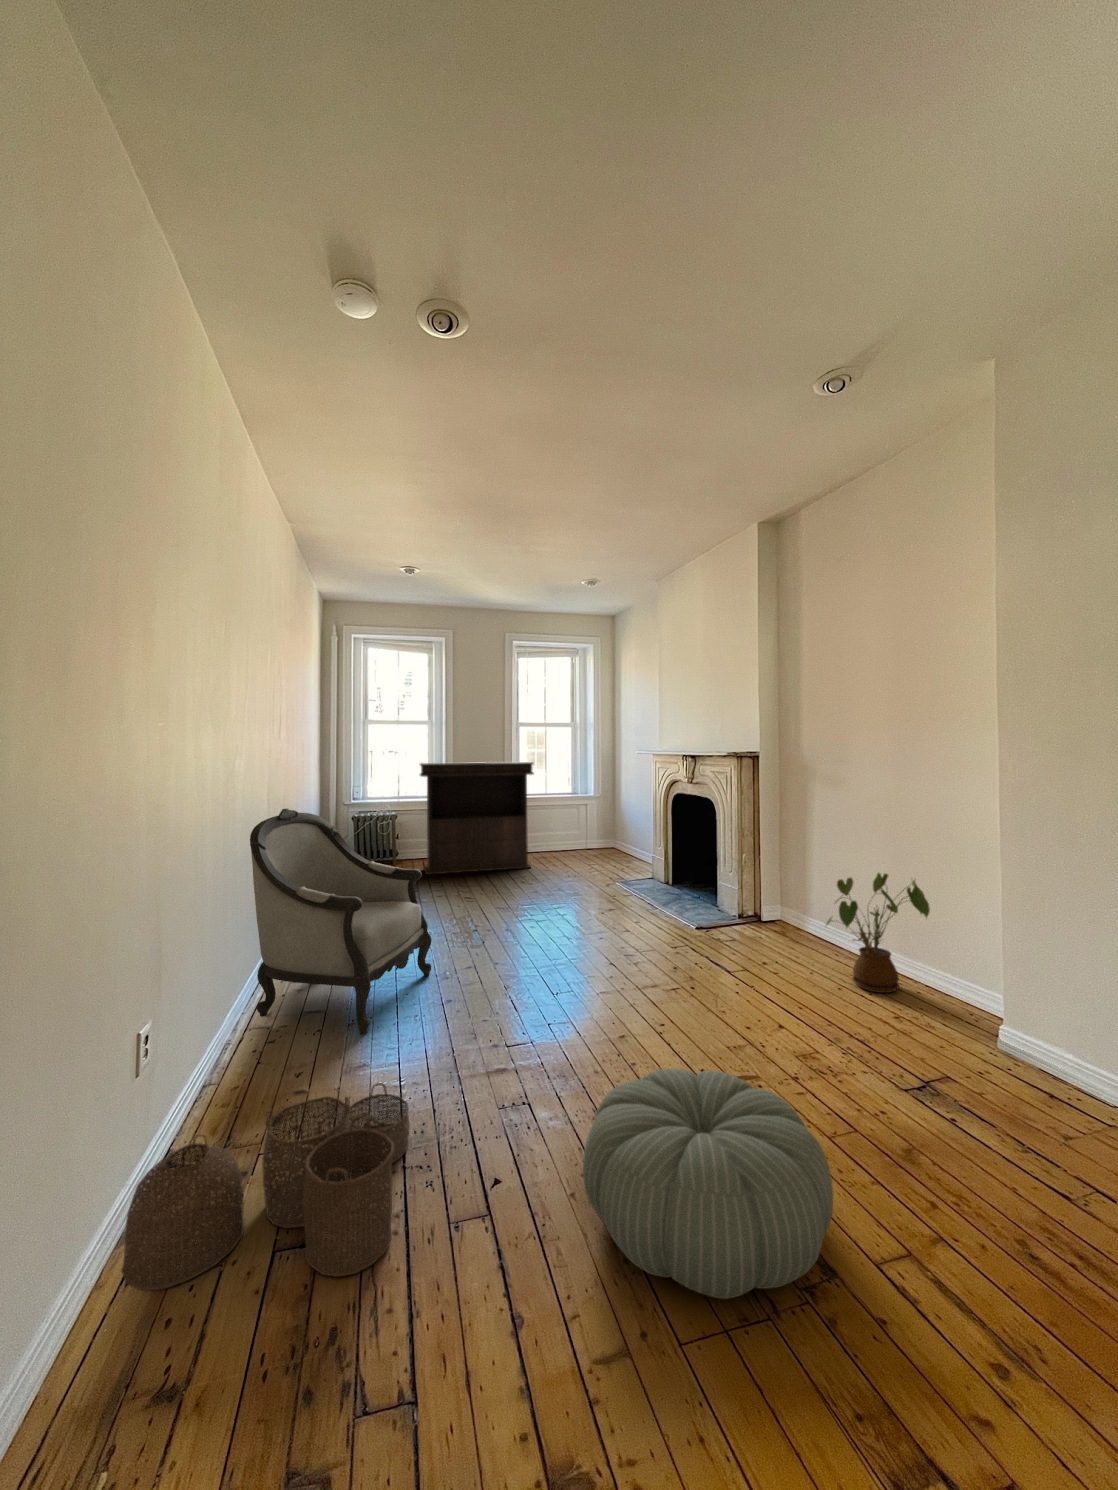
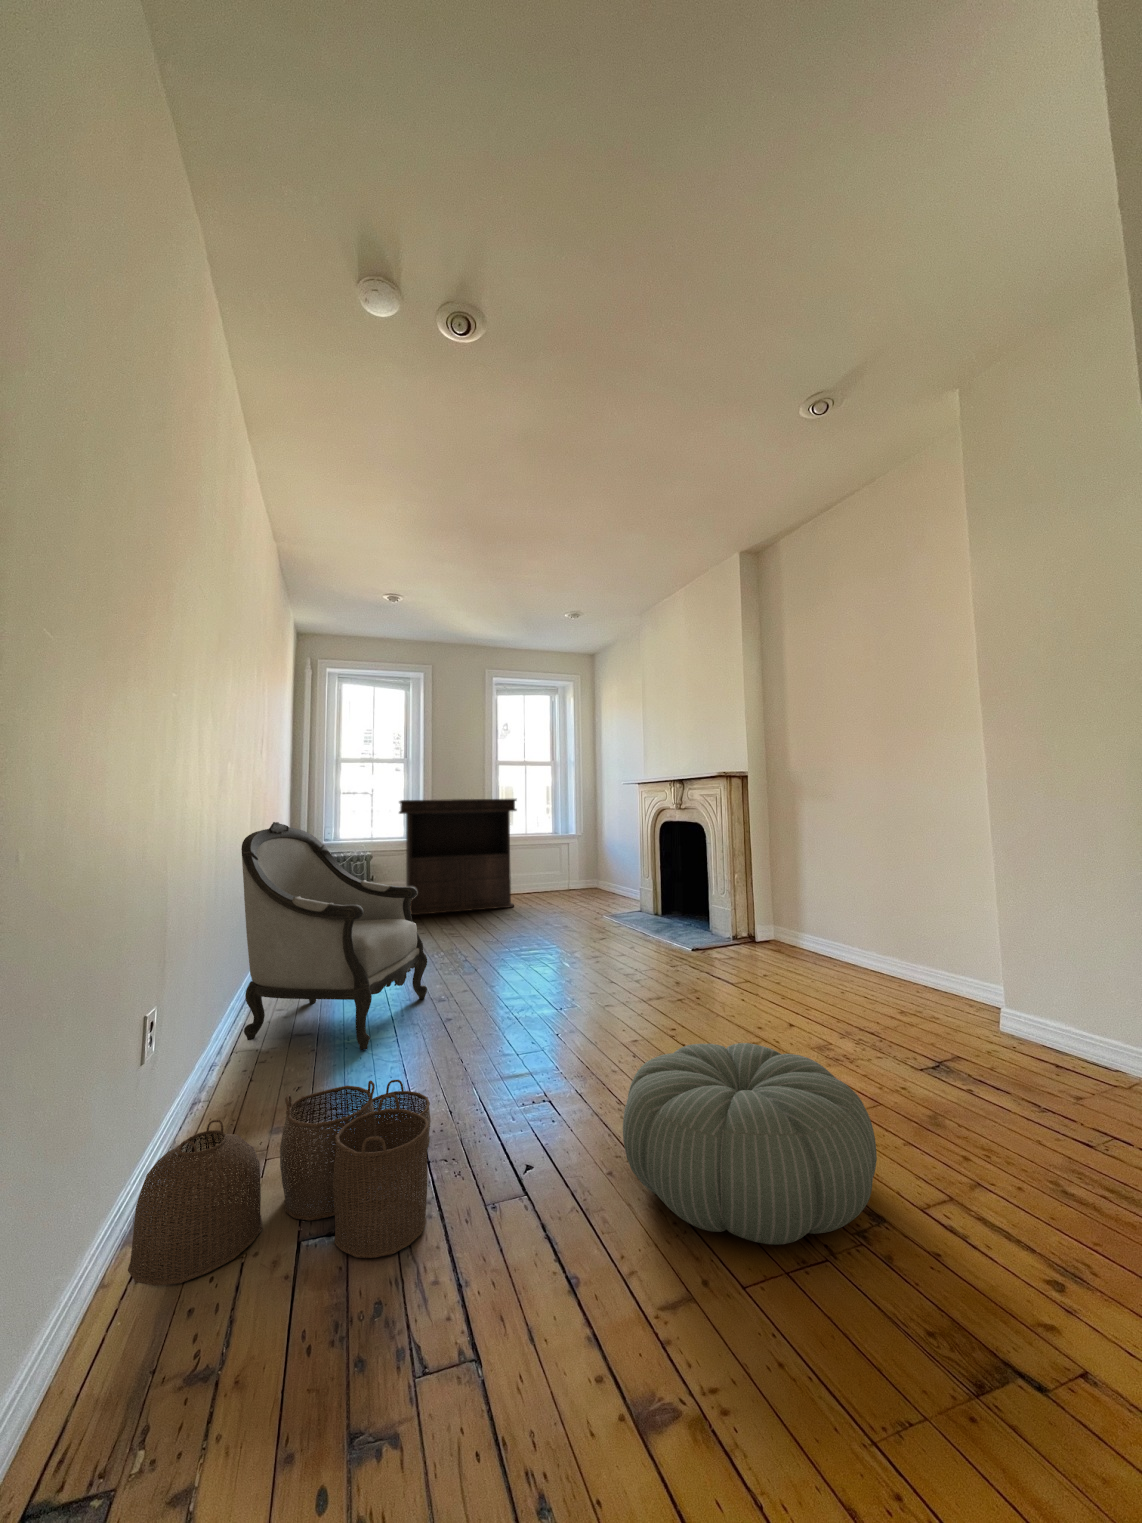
house plant: present [826,873,930,993] -> none [821,877,922,994]

